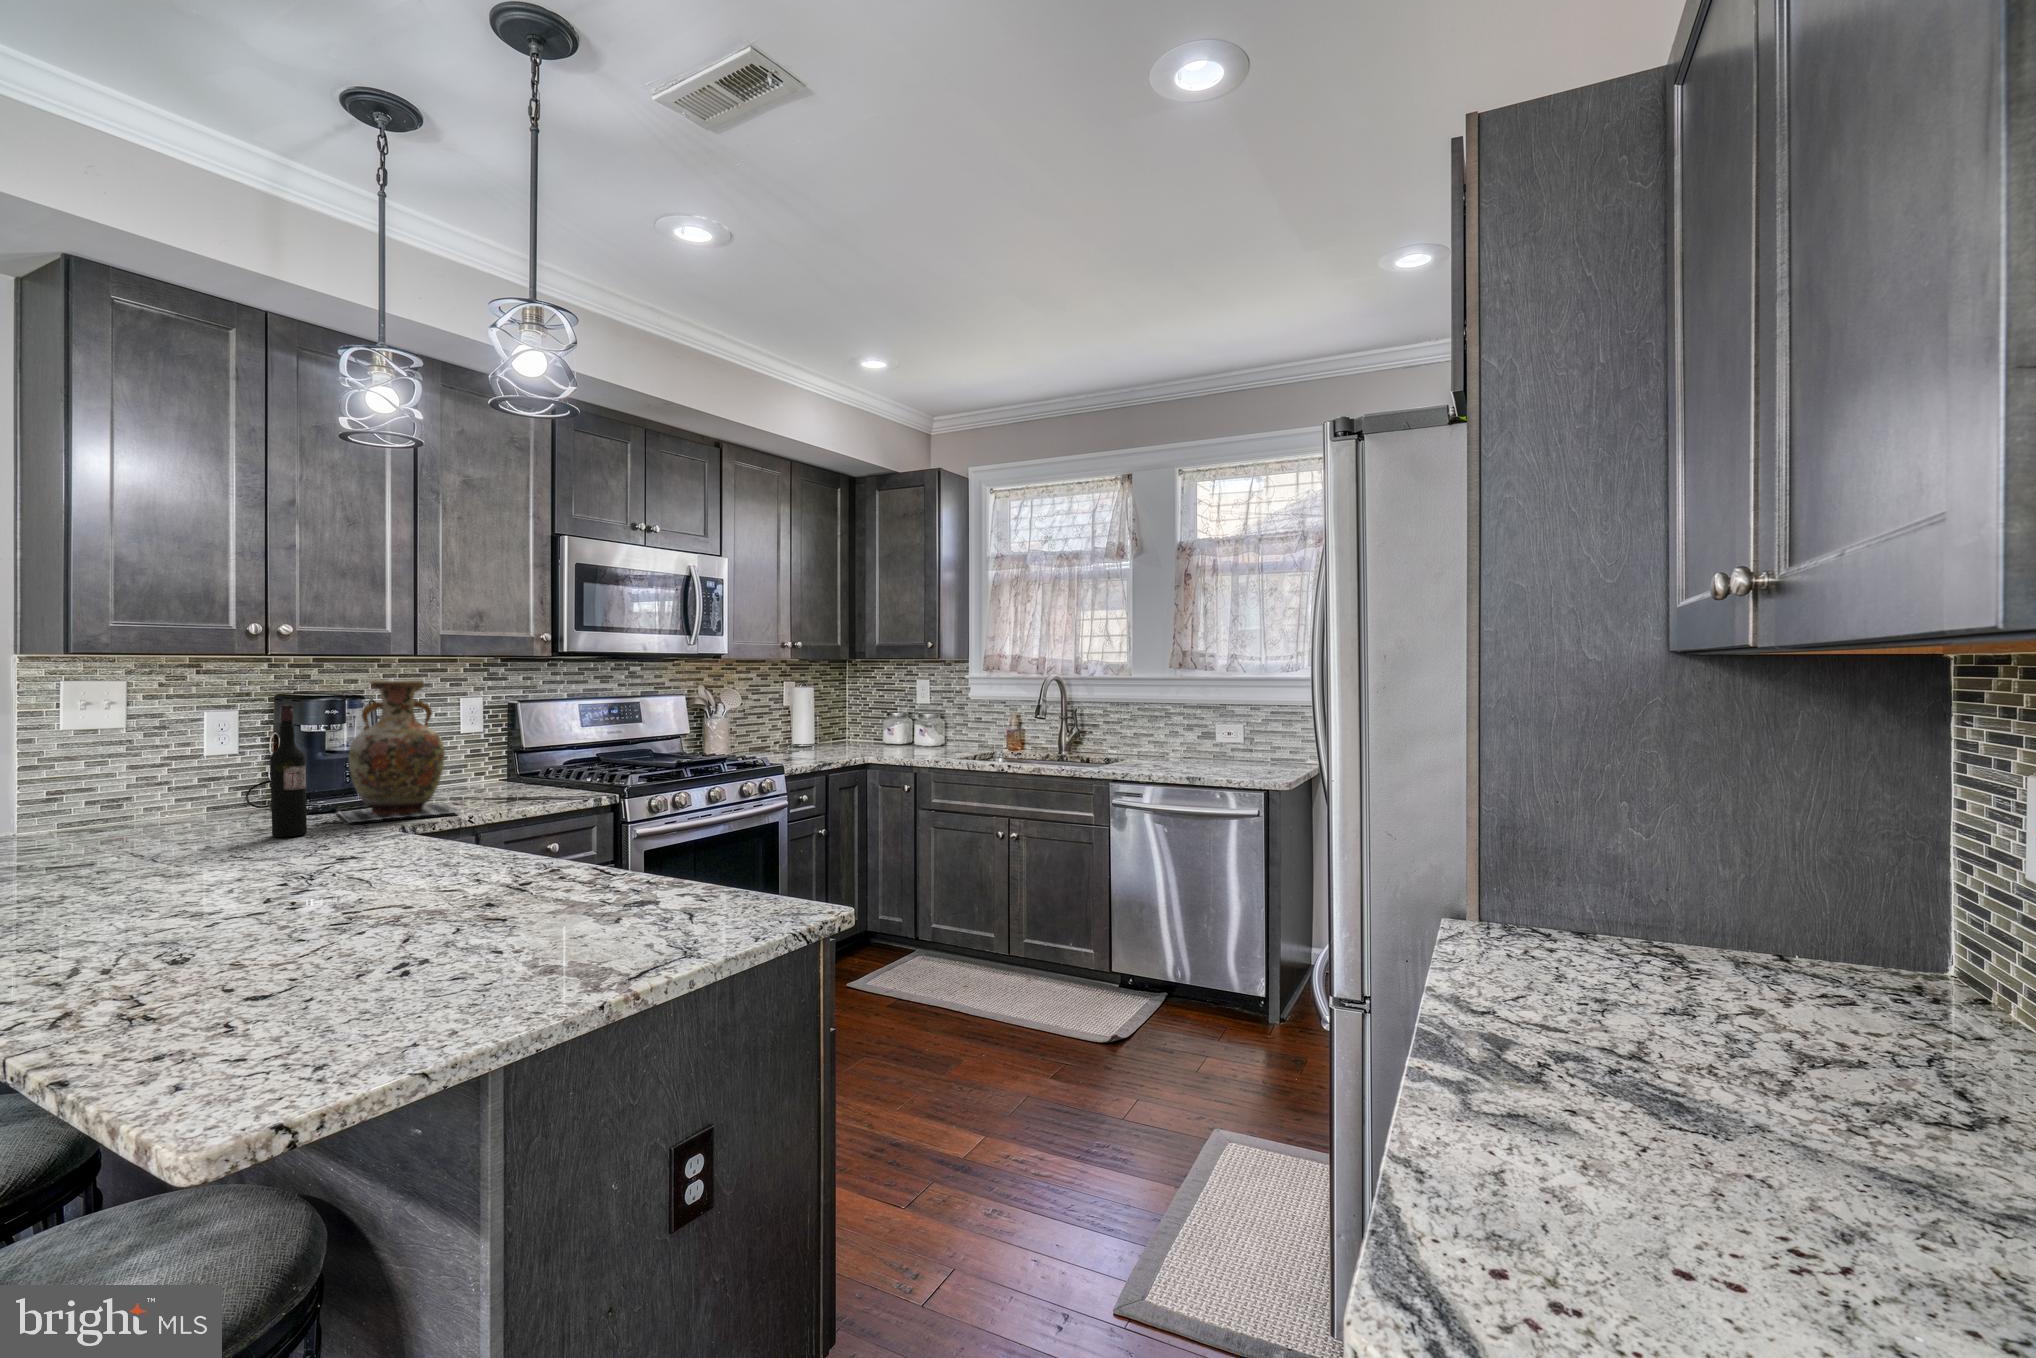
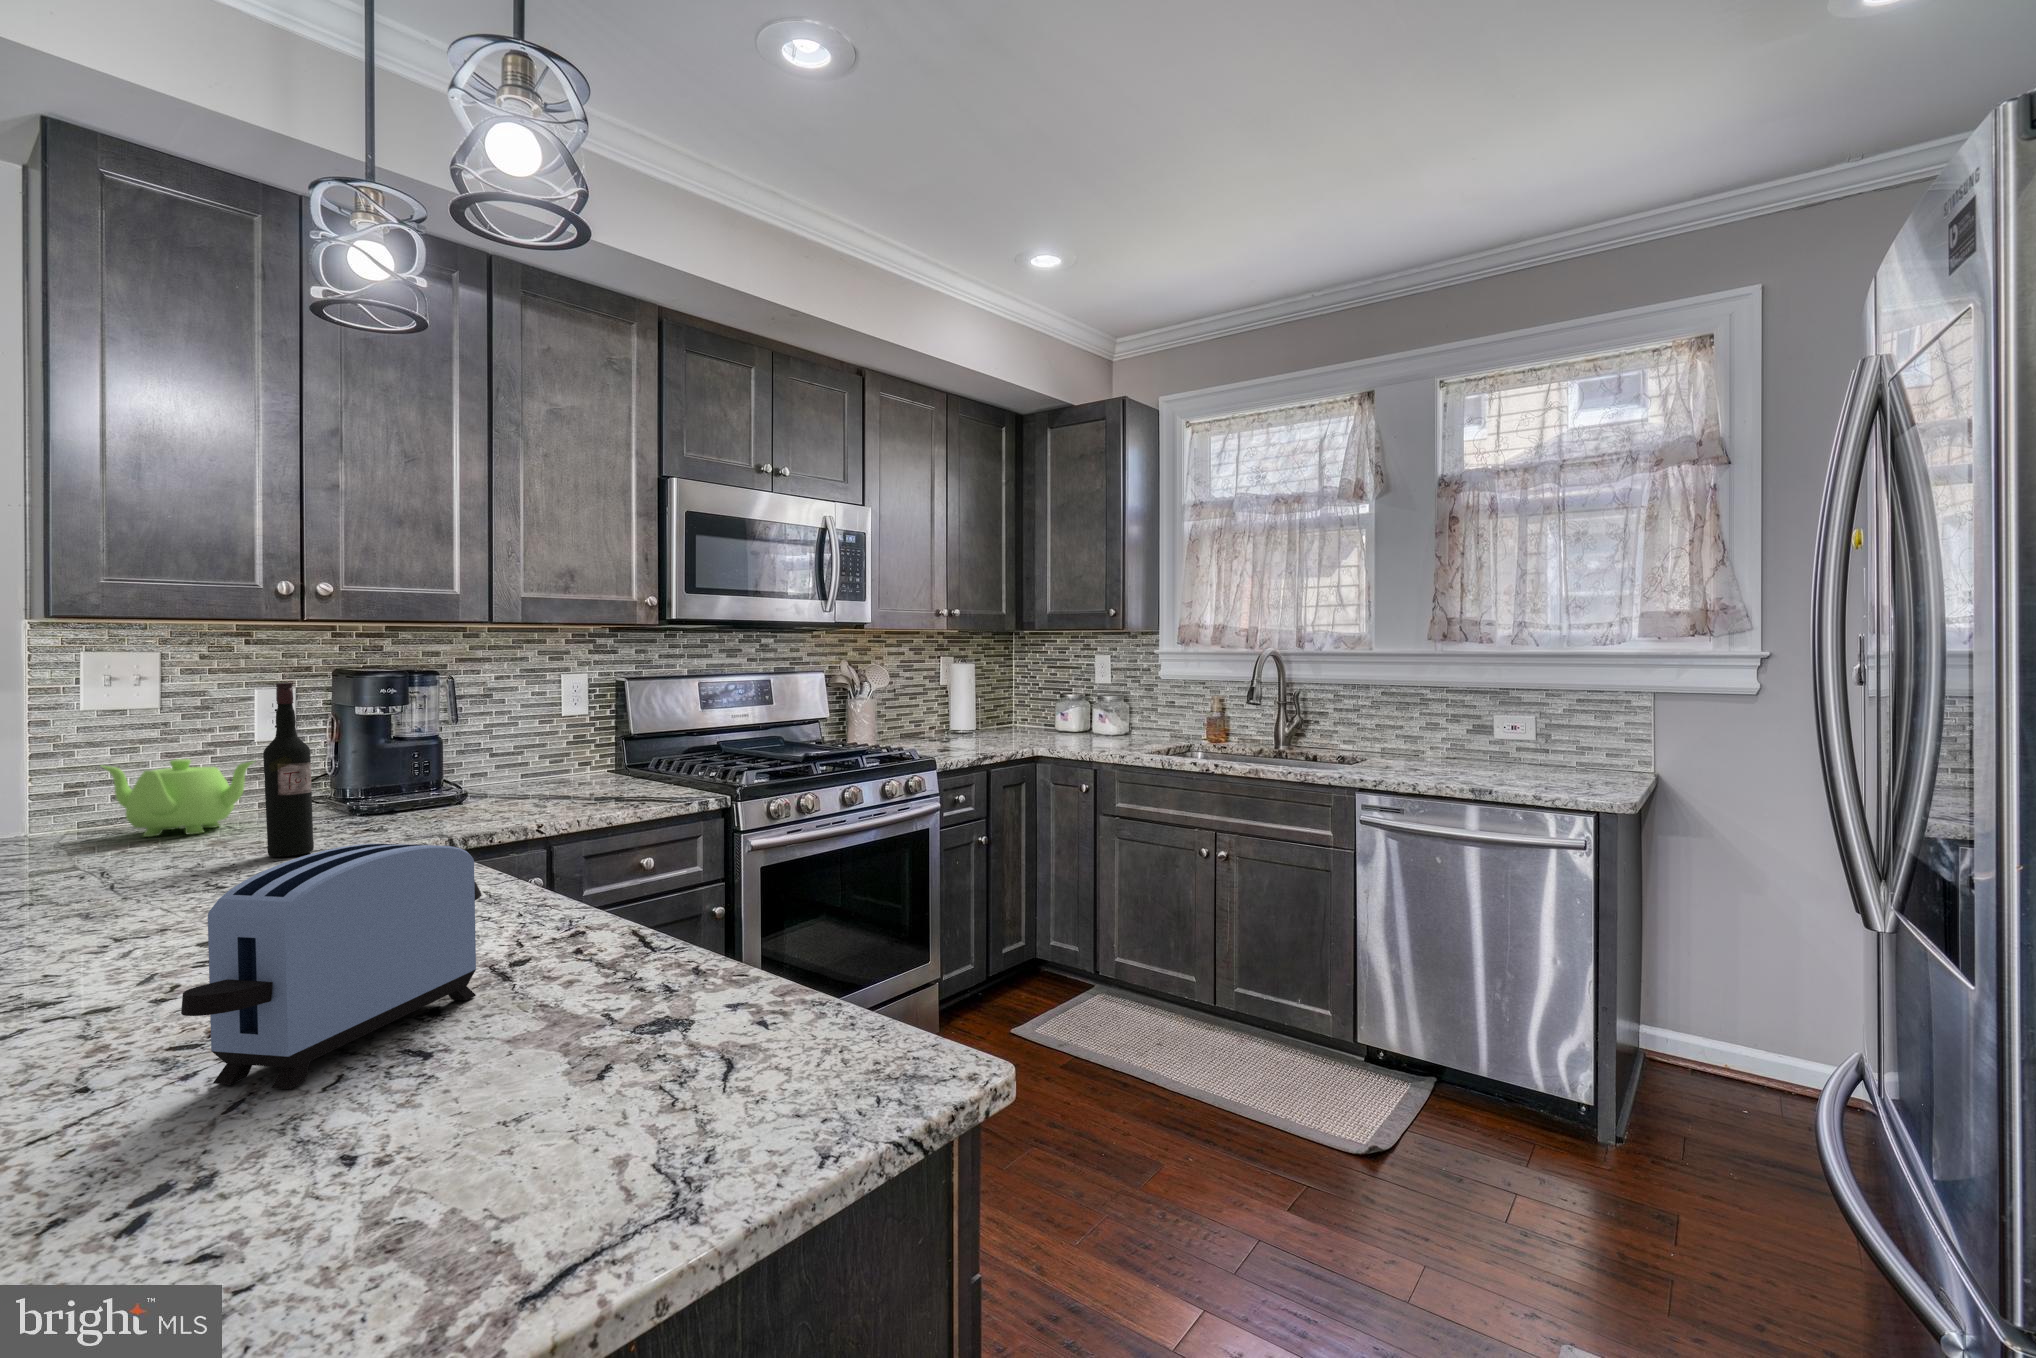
vase: present [339,681,458,823] -> none [376,652,520,835]
teapot: none [99,768,233,830] -> present [102,759,253,837]
toaster: none [398,797,522,924] -> present [181,844,482,1089]

